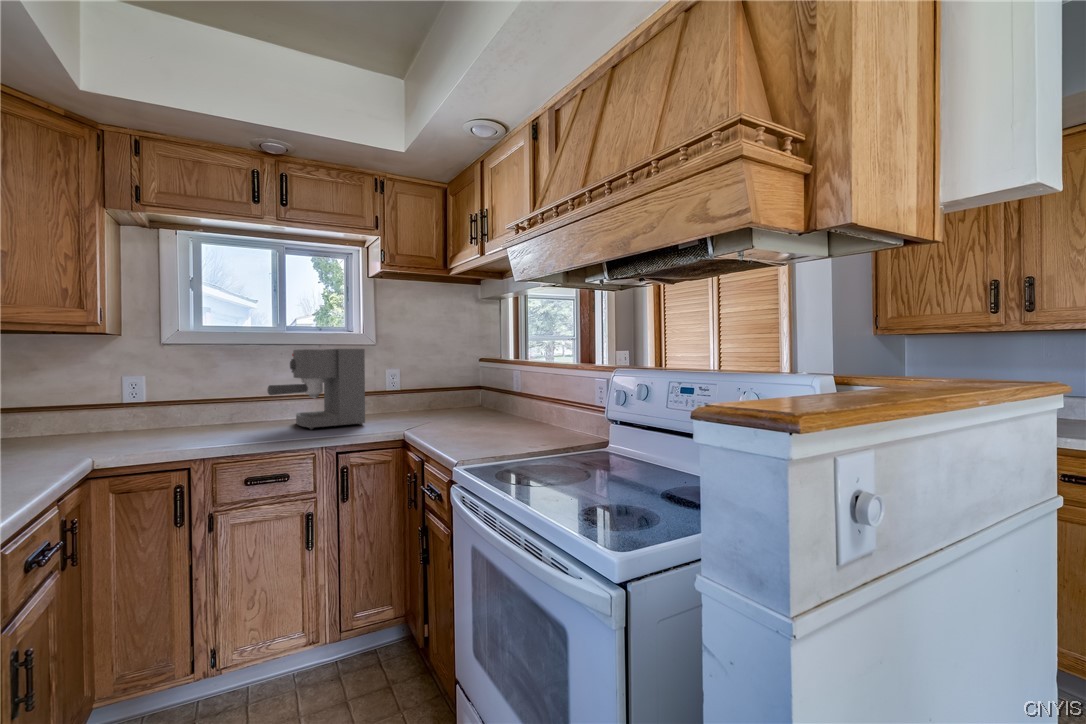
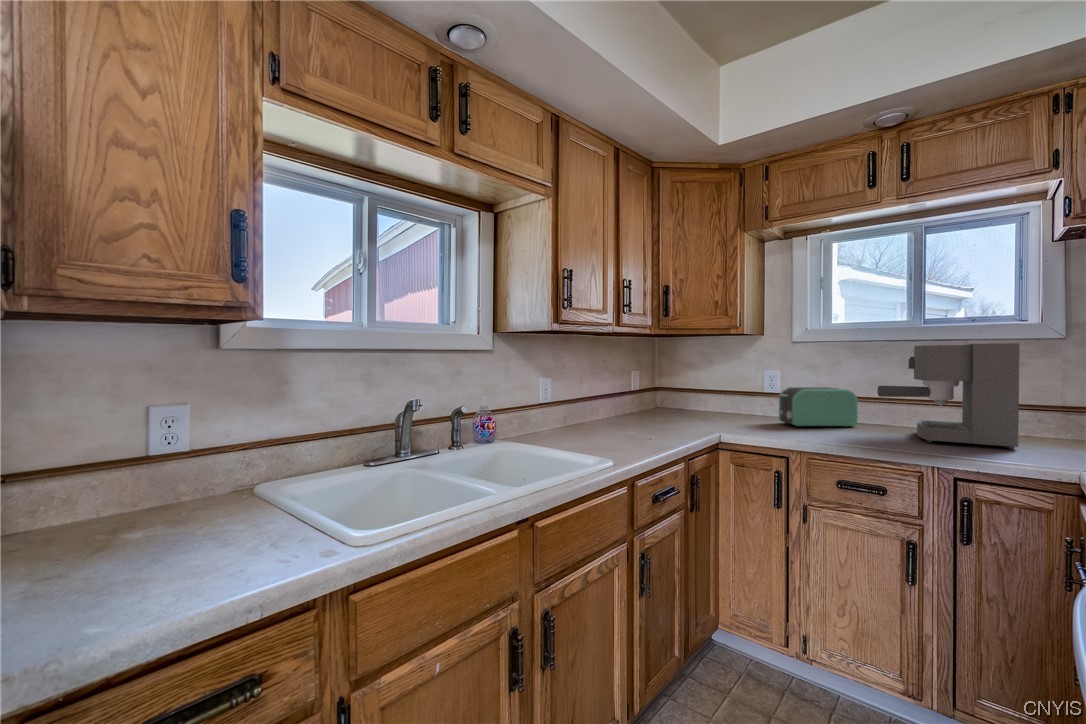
toaster: none [157,391,243,435] -> present [779,387,858,427]

